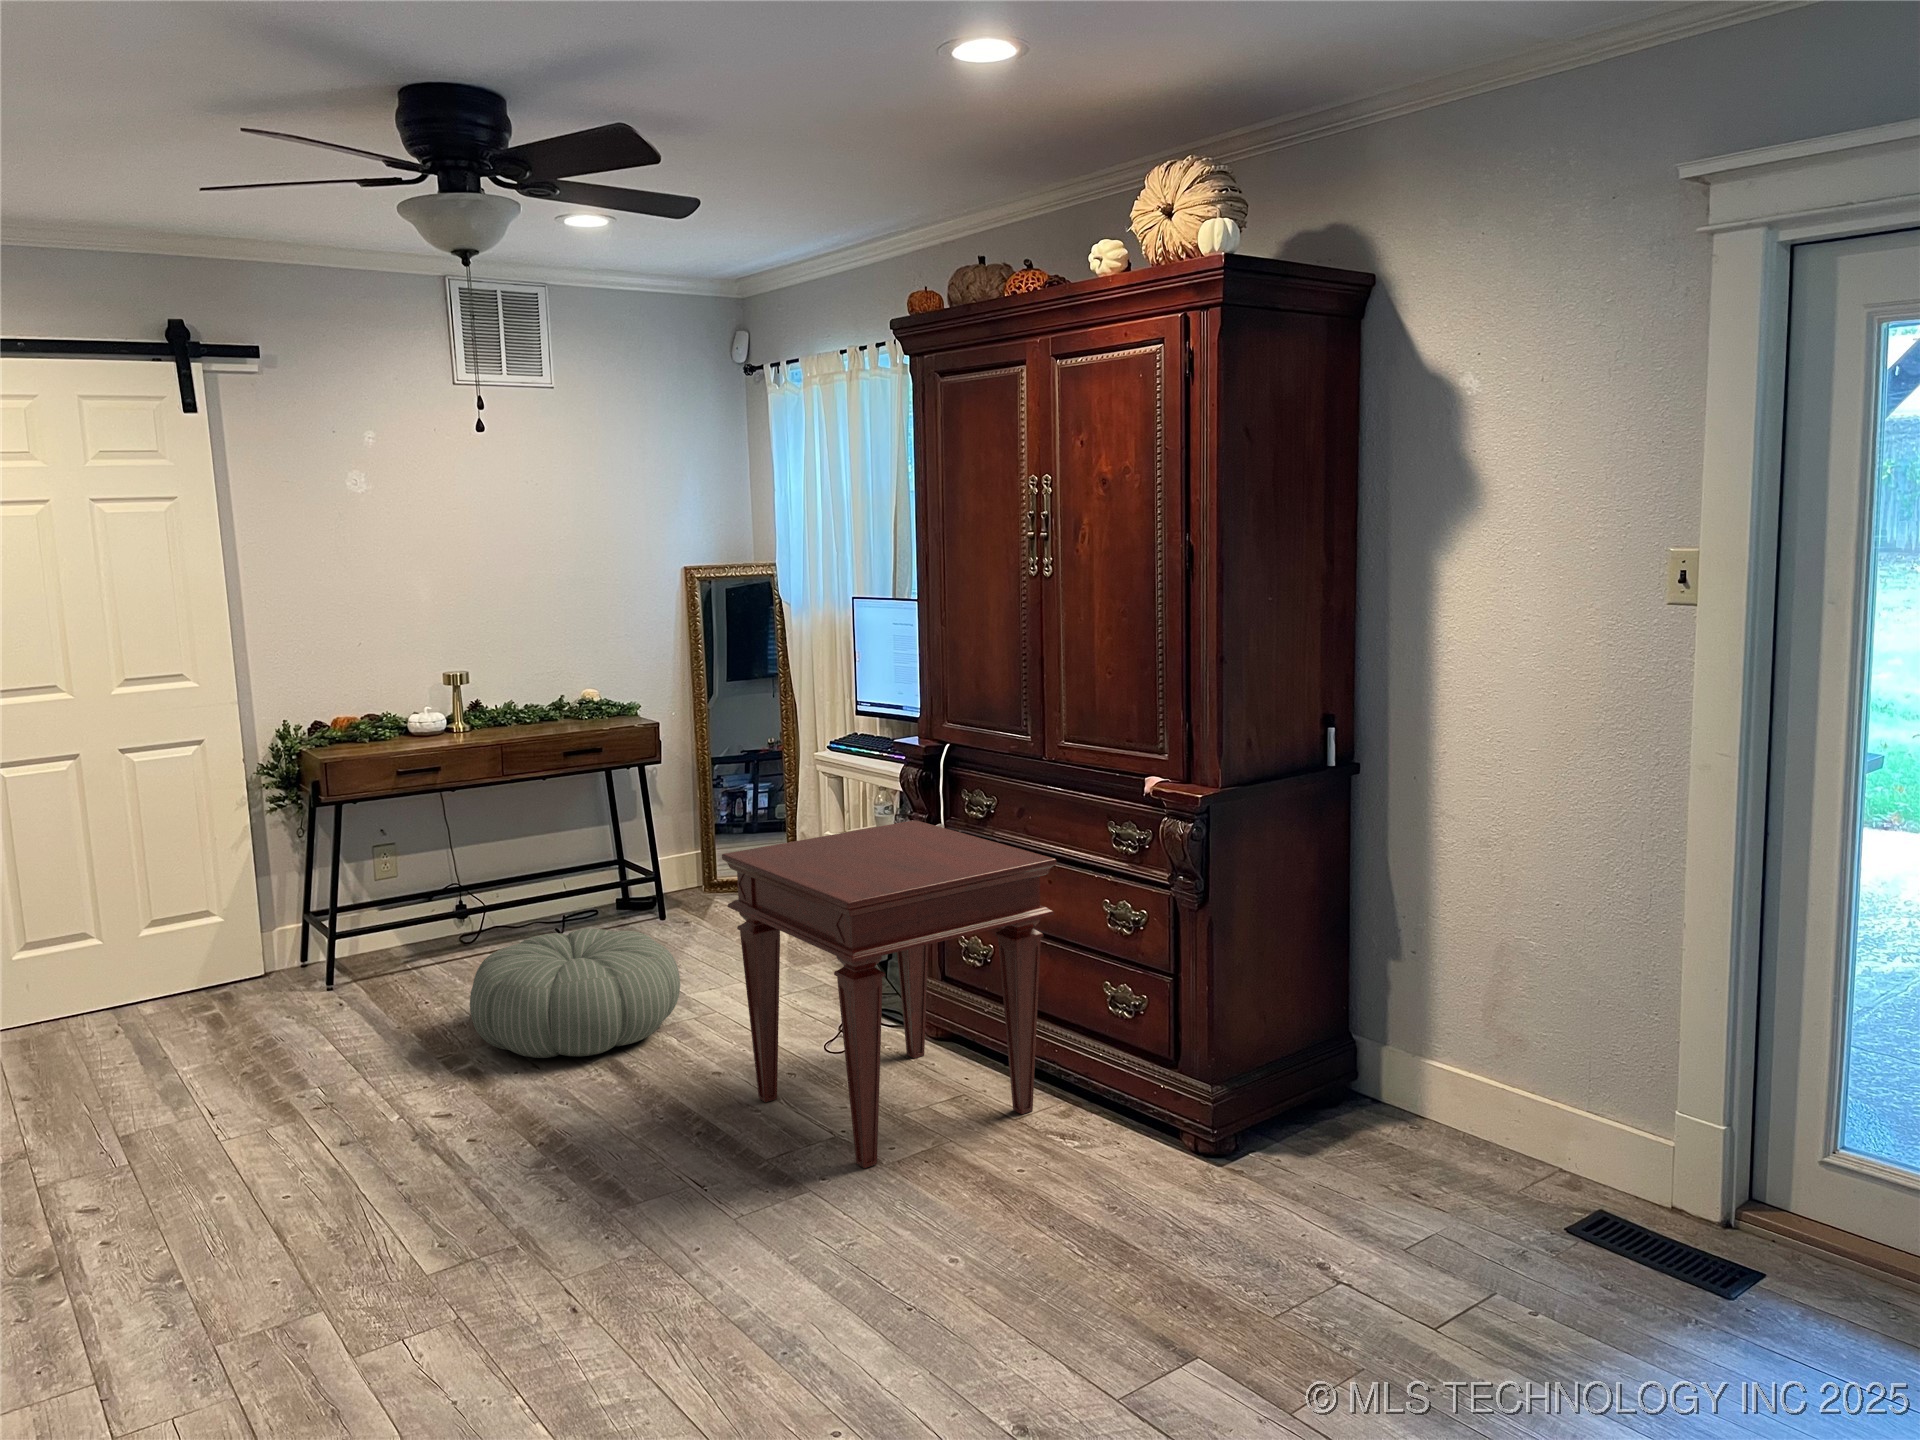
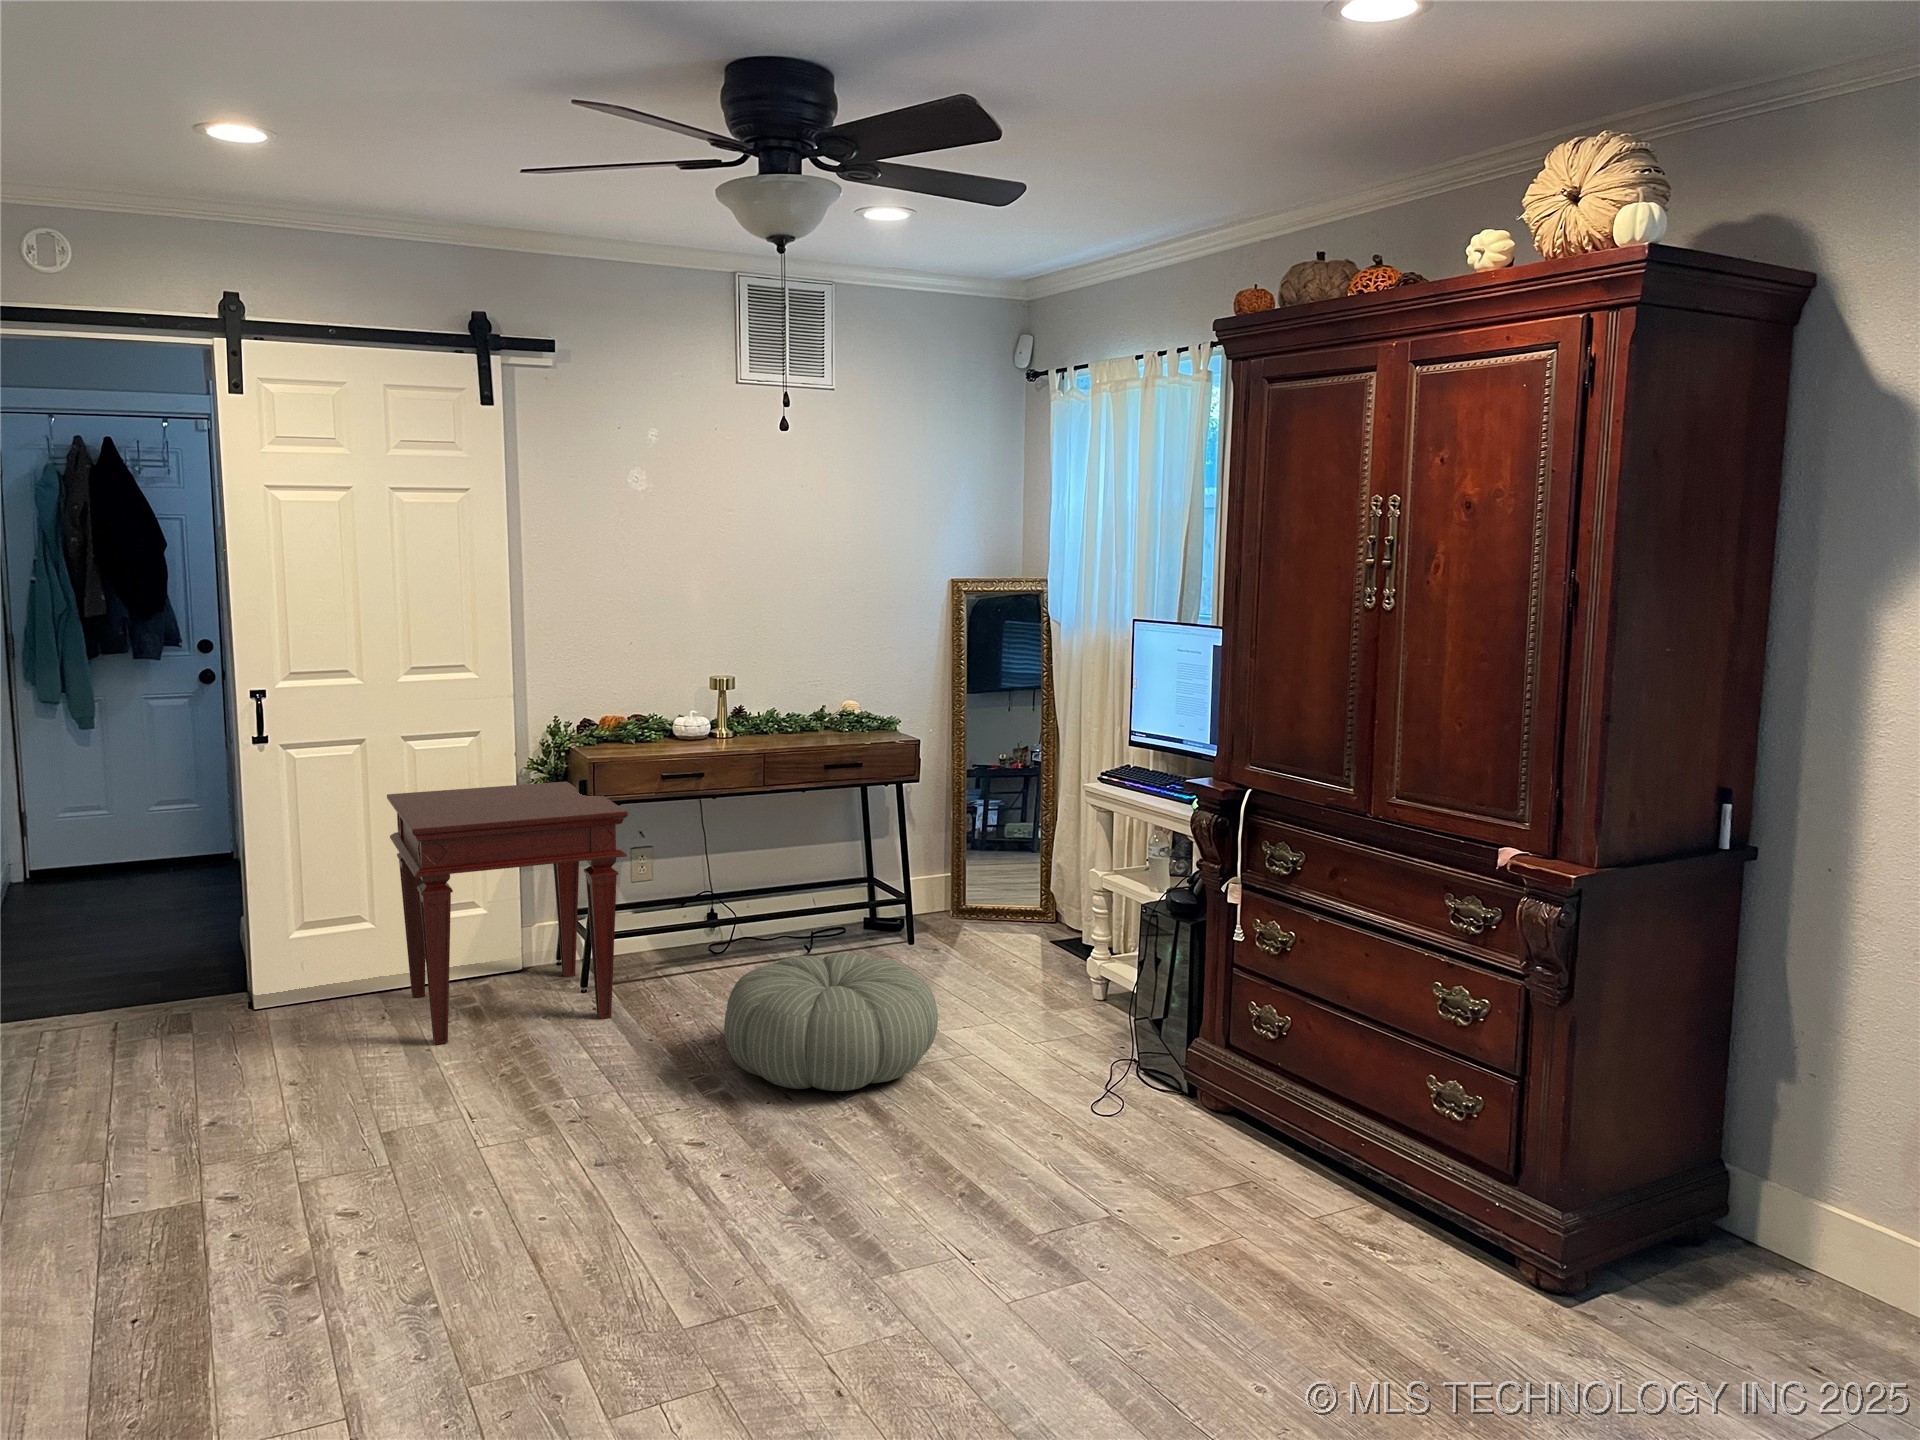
side table: present [722,820,1056,1168] -> present [387,782,628,1045]

